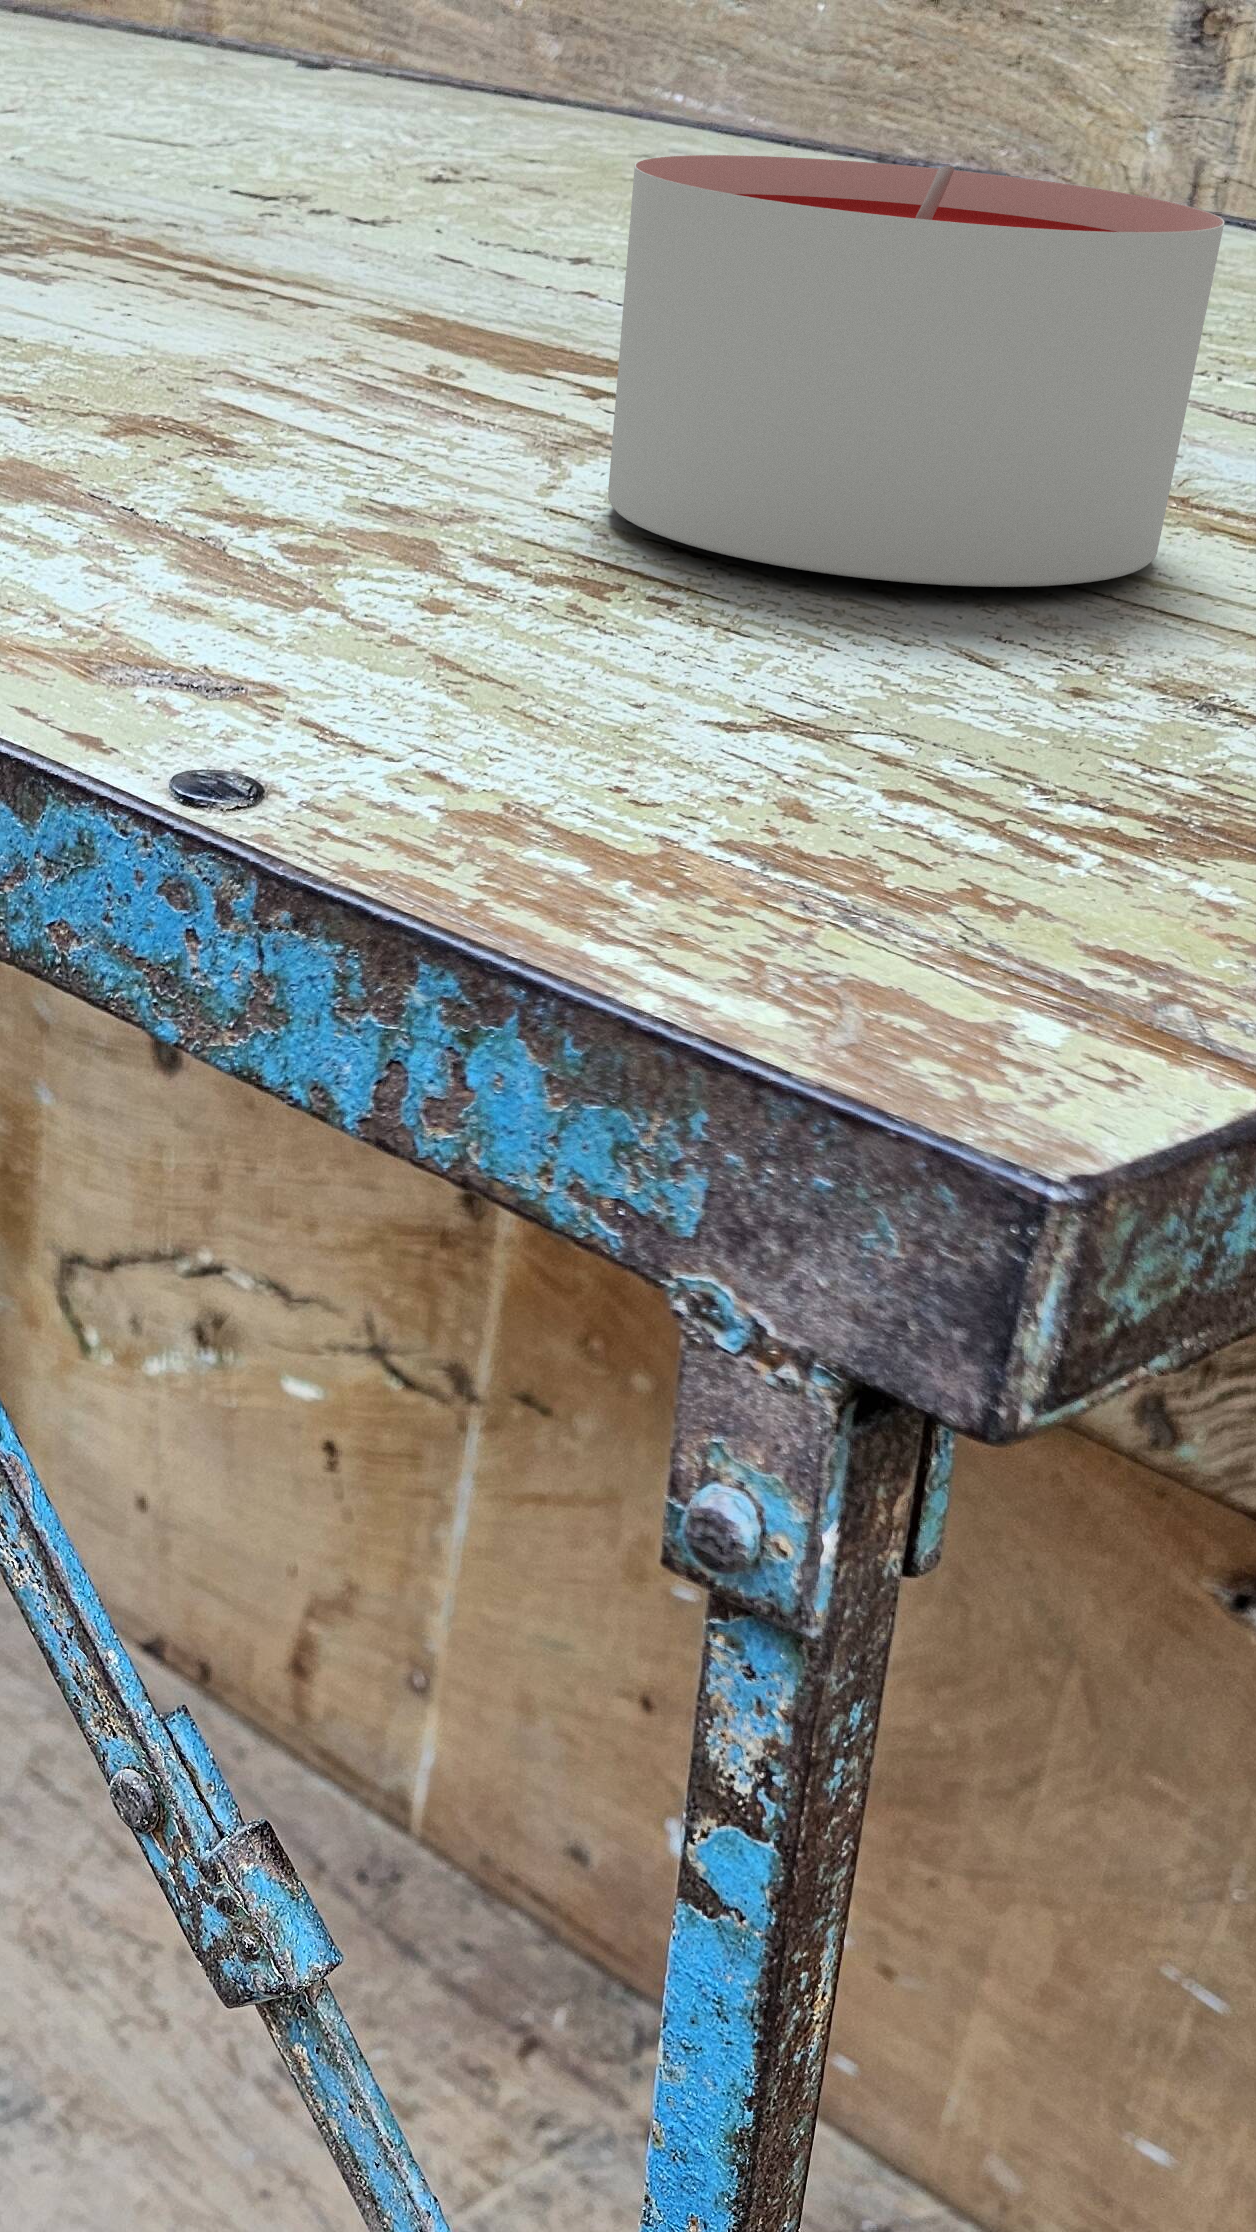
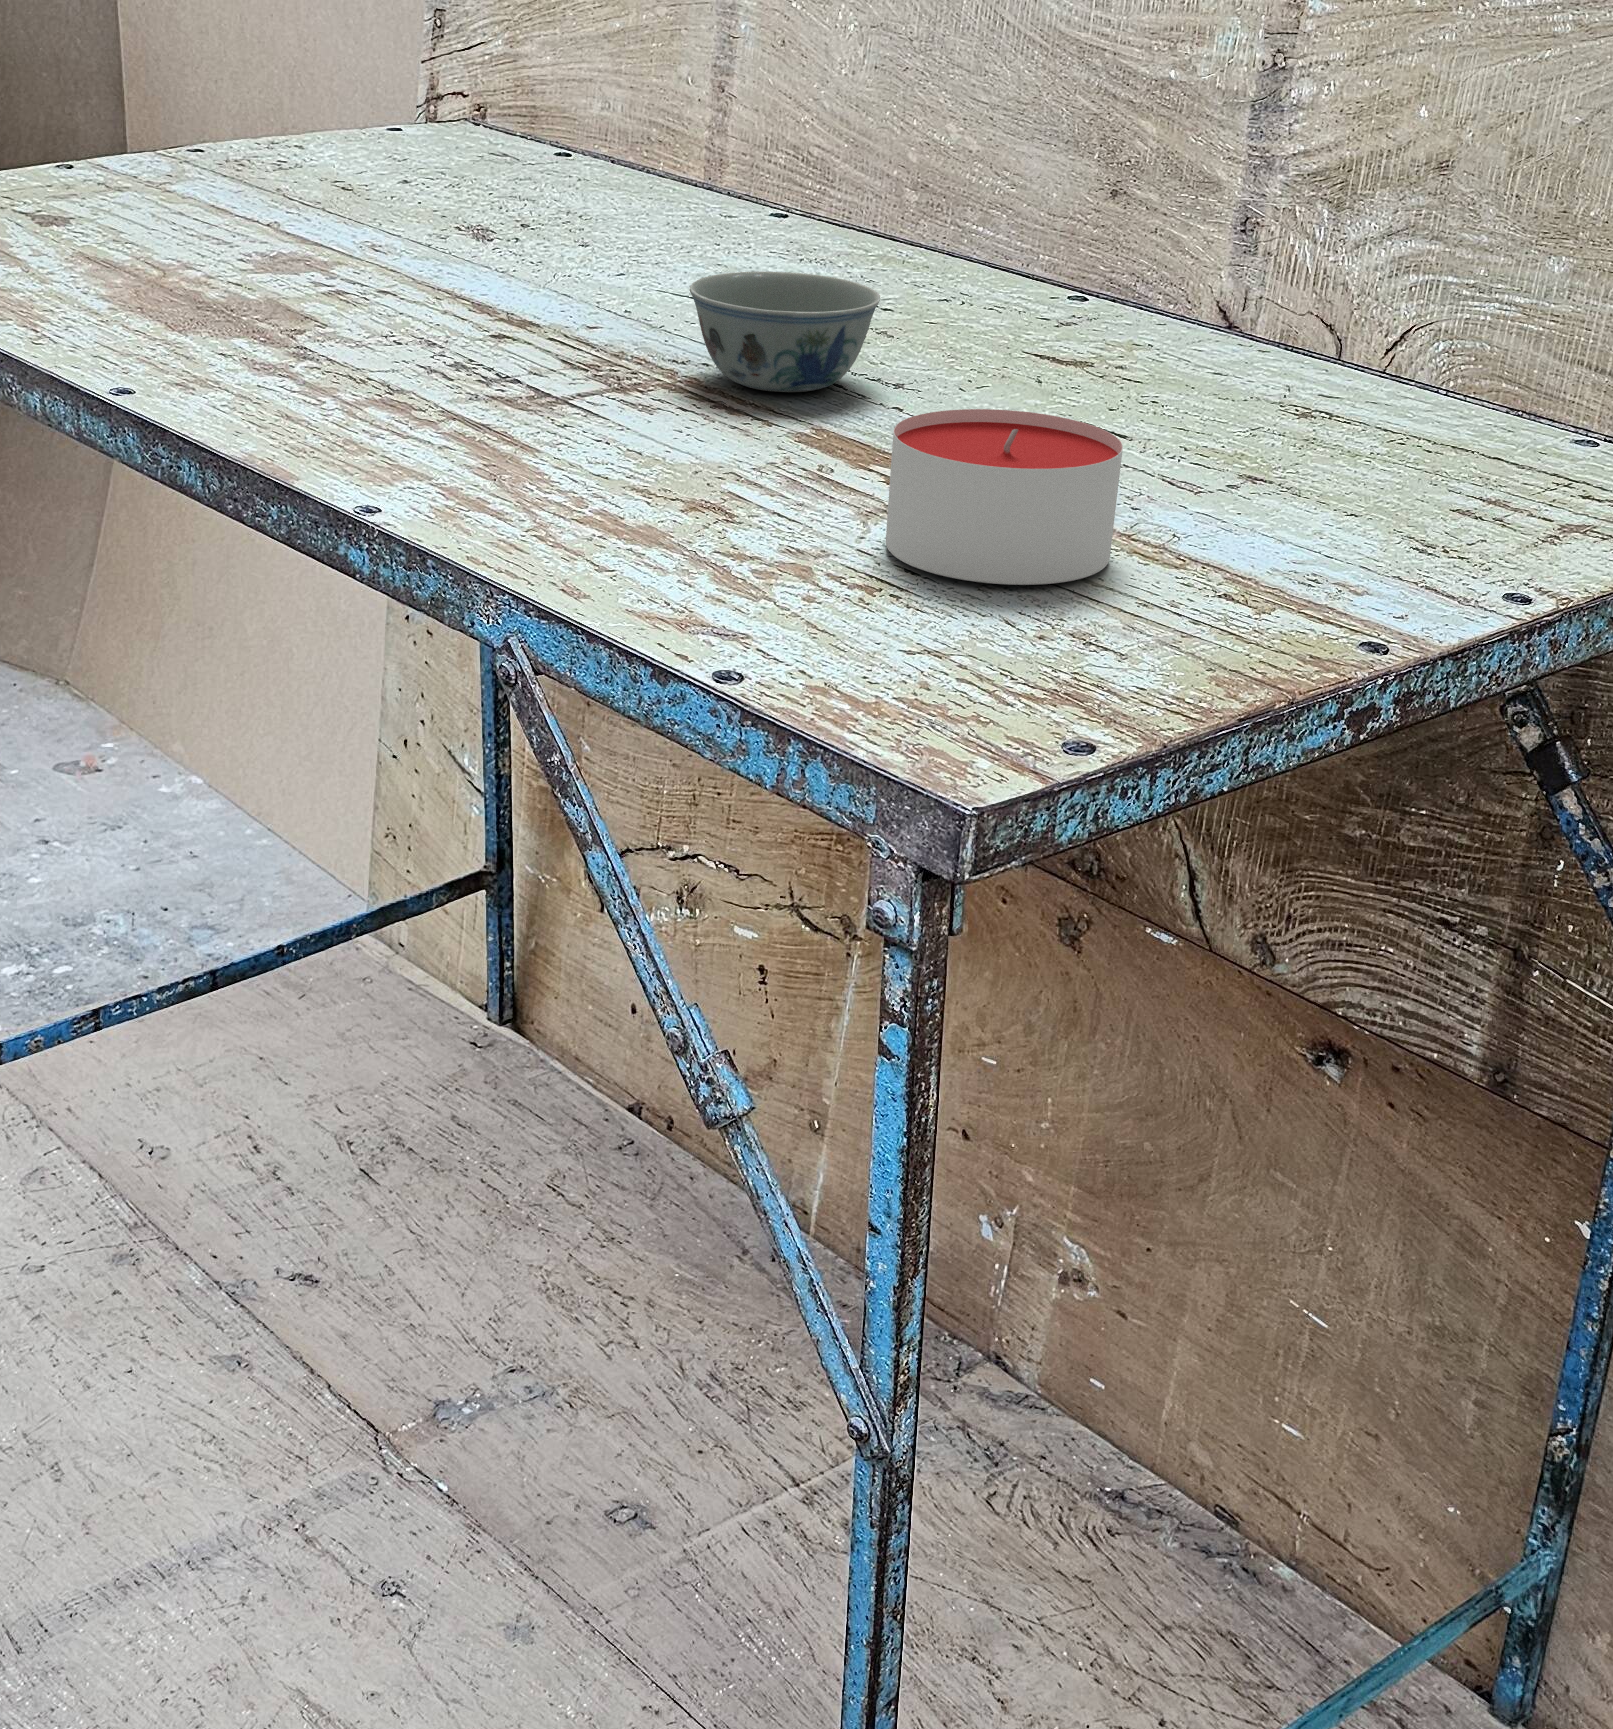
bowl: none [122,13,533,273] -> present [690,272,880,392]

